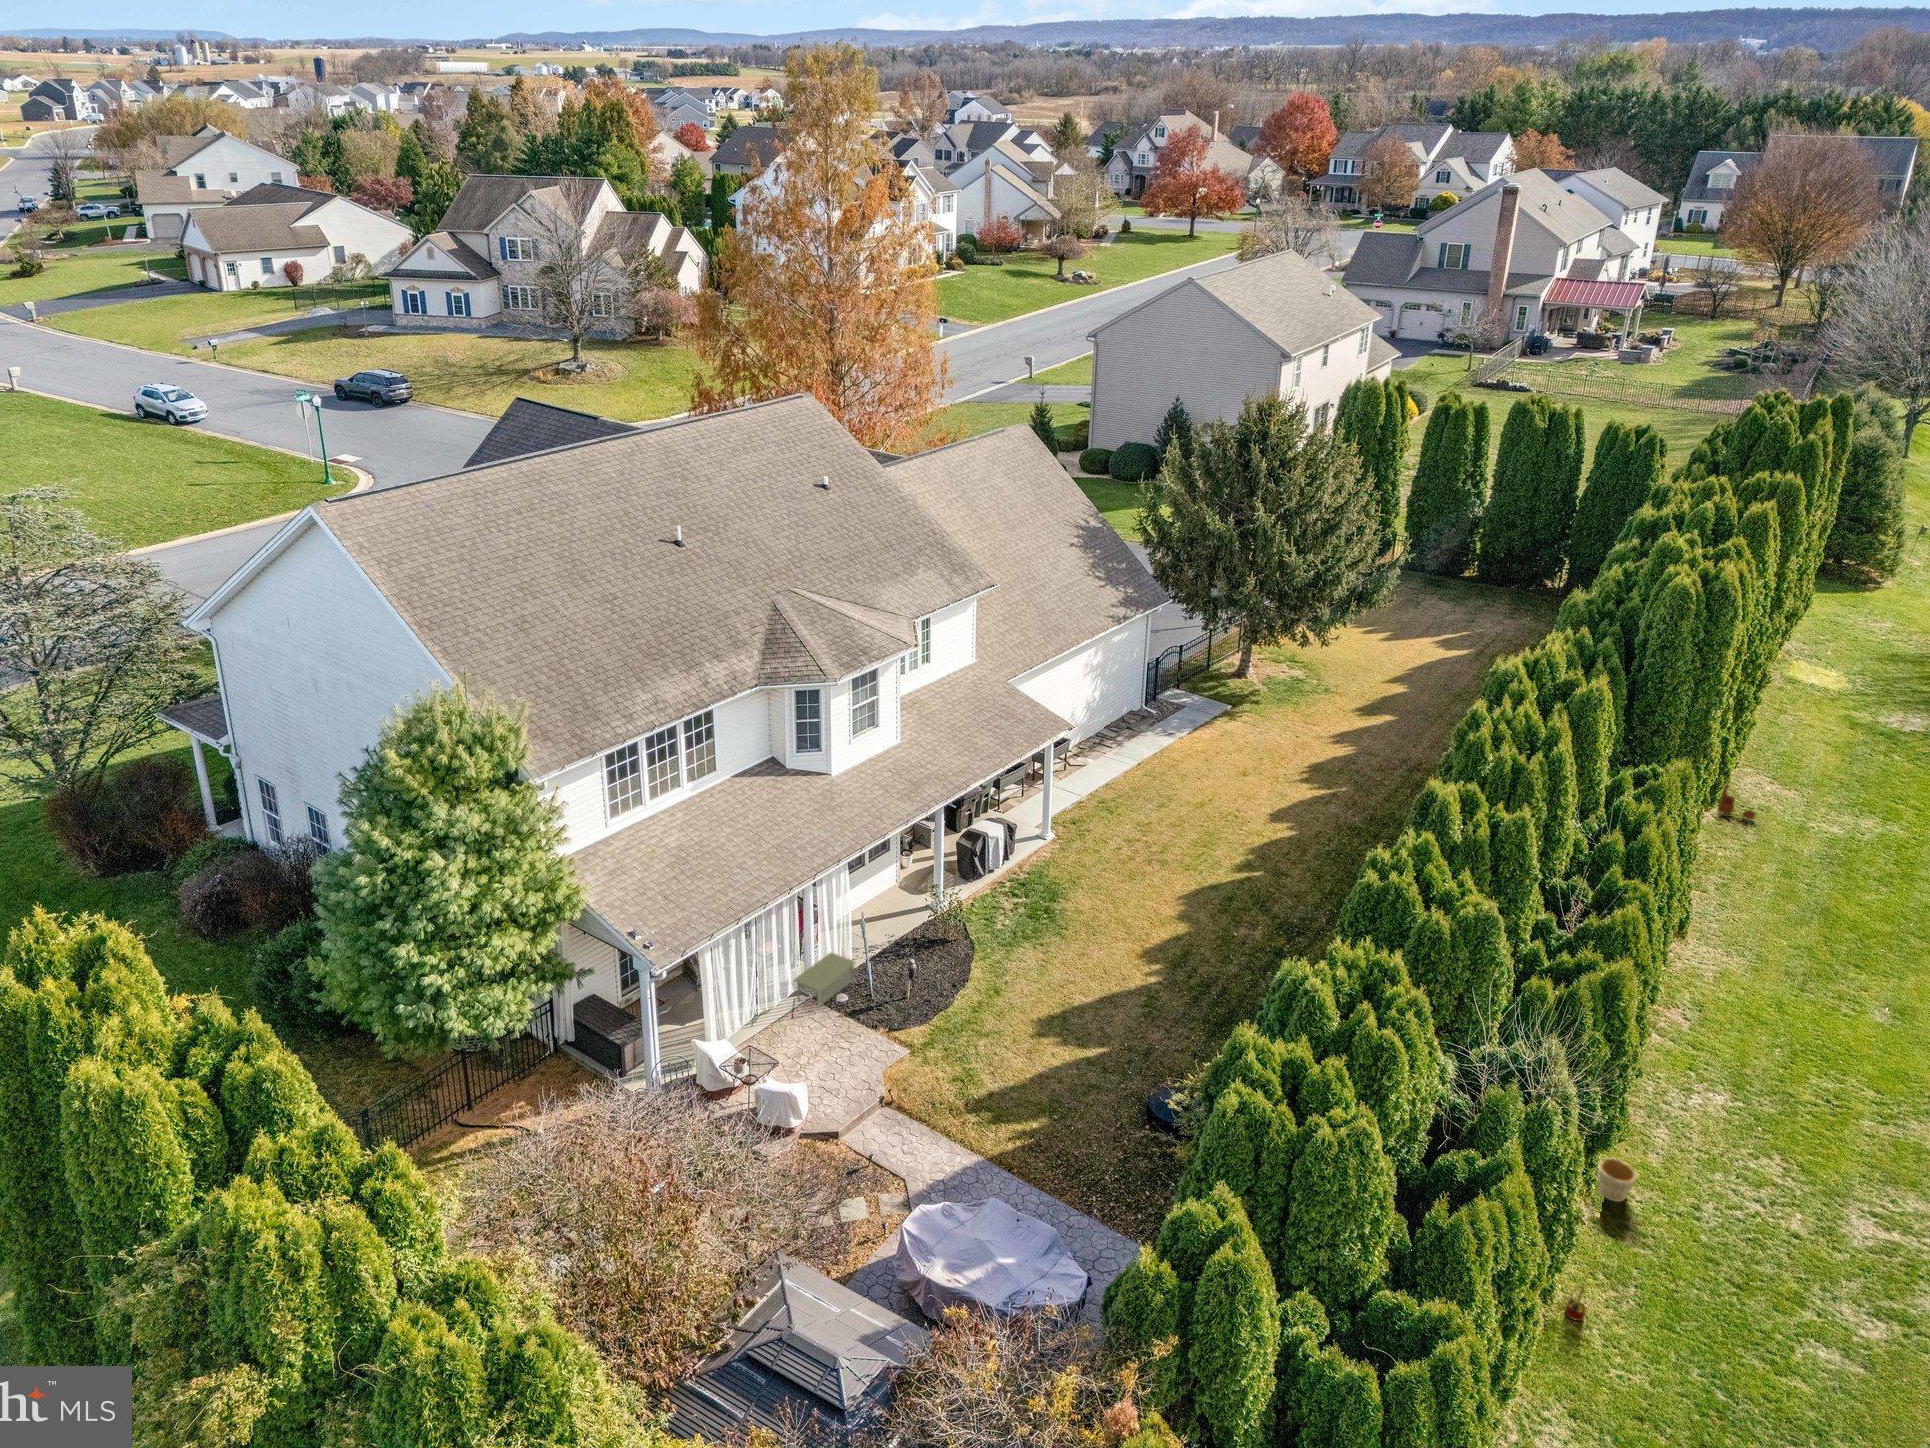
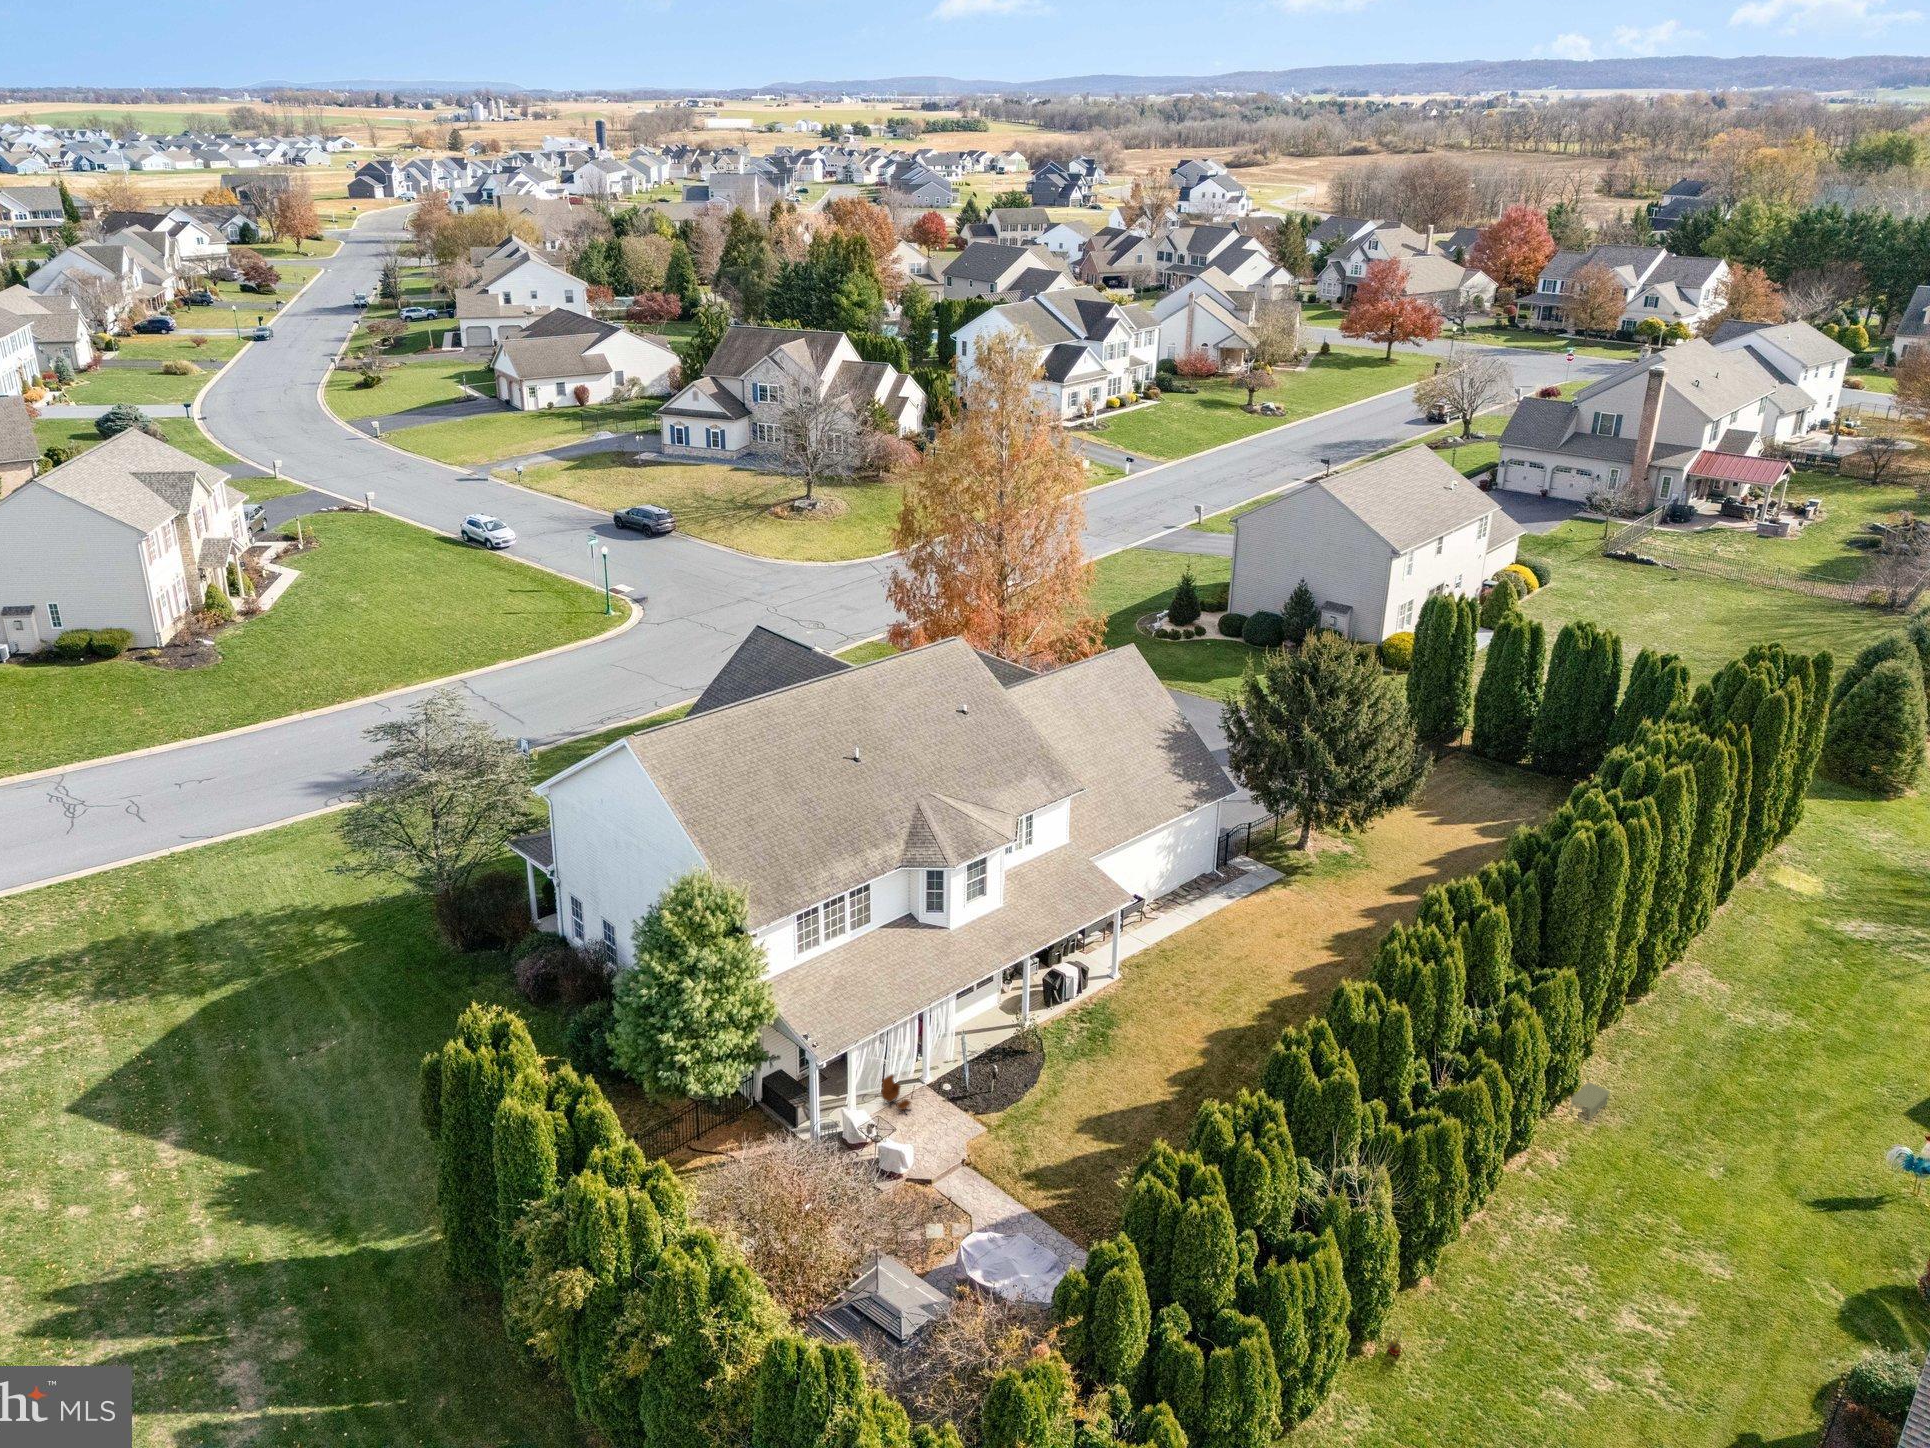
lounge chair: present [1718,784,1755,823] -> present [880,1074,911,1111]
storage bench: present [794,953,855,1010] -> present [1569,1082,1610,1122]
wooden bucket: present [1598,1158,1637,1202] -> none [1441,1253,1467,1283]

